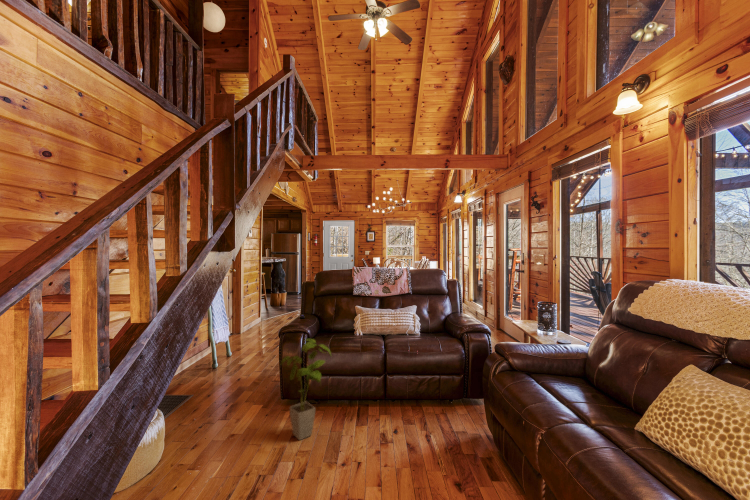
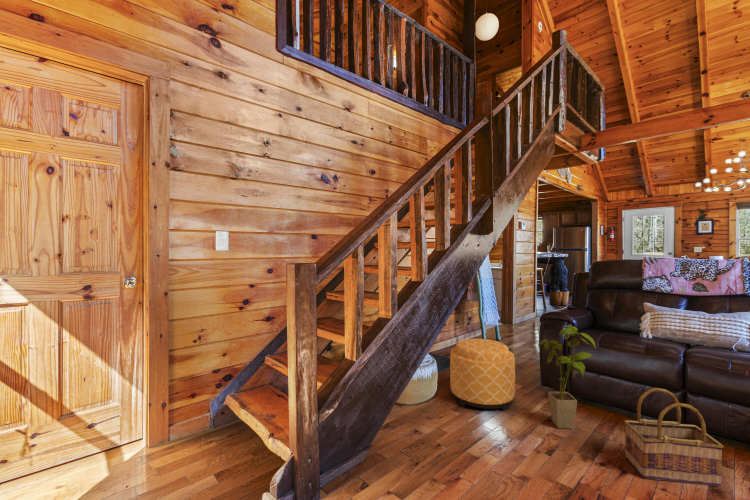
ottoman: none [178,365,255,456] -> present [450,339,515,411]
basket: none [354,379,414,461] -> present [624,388,723,486]

